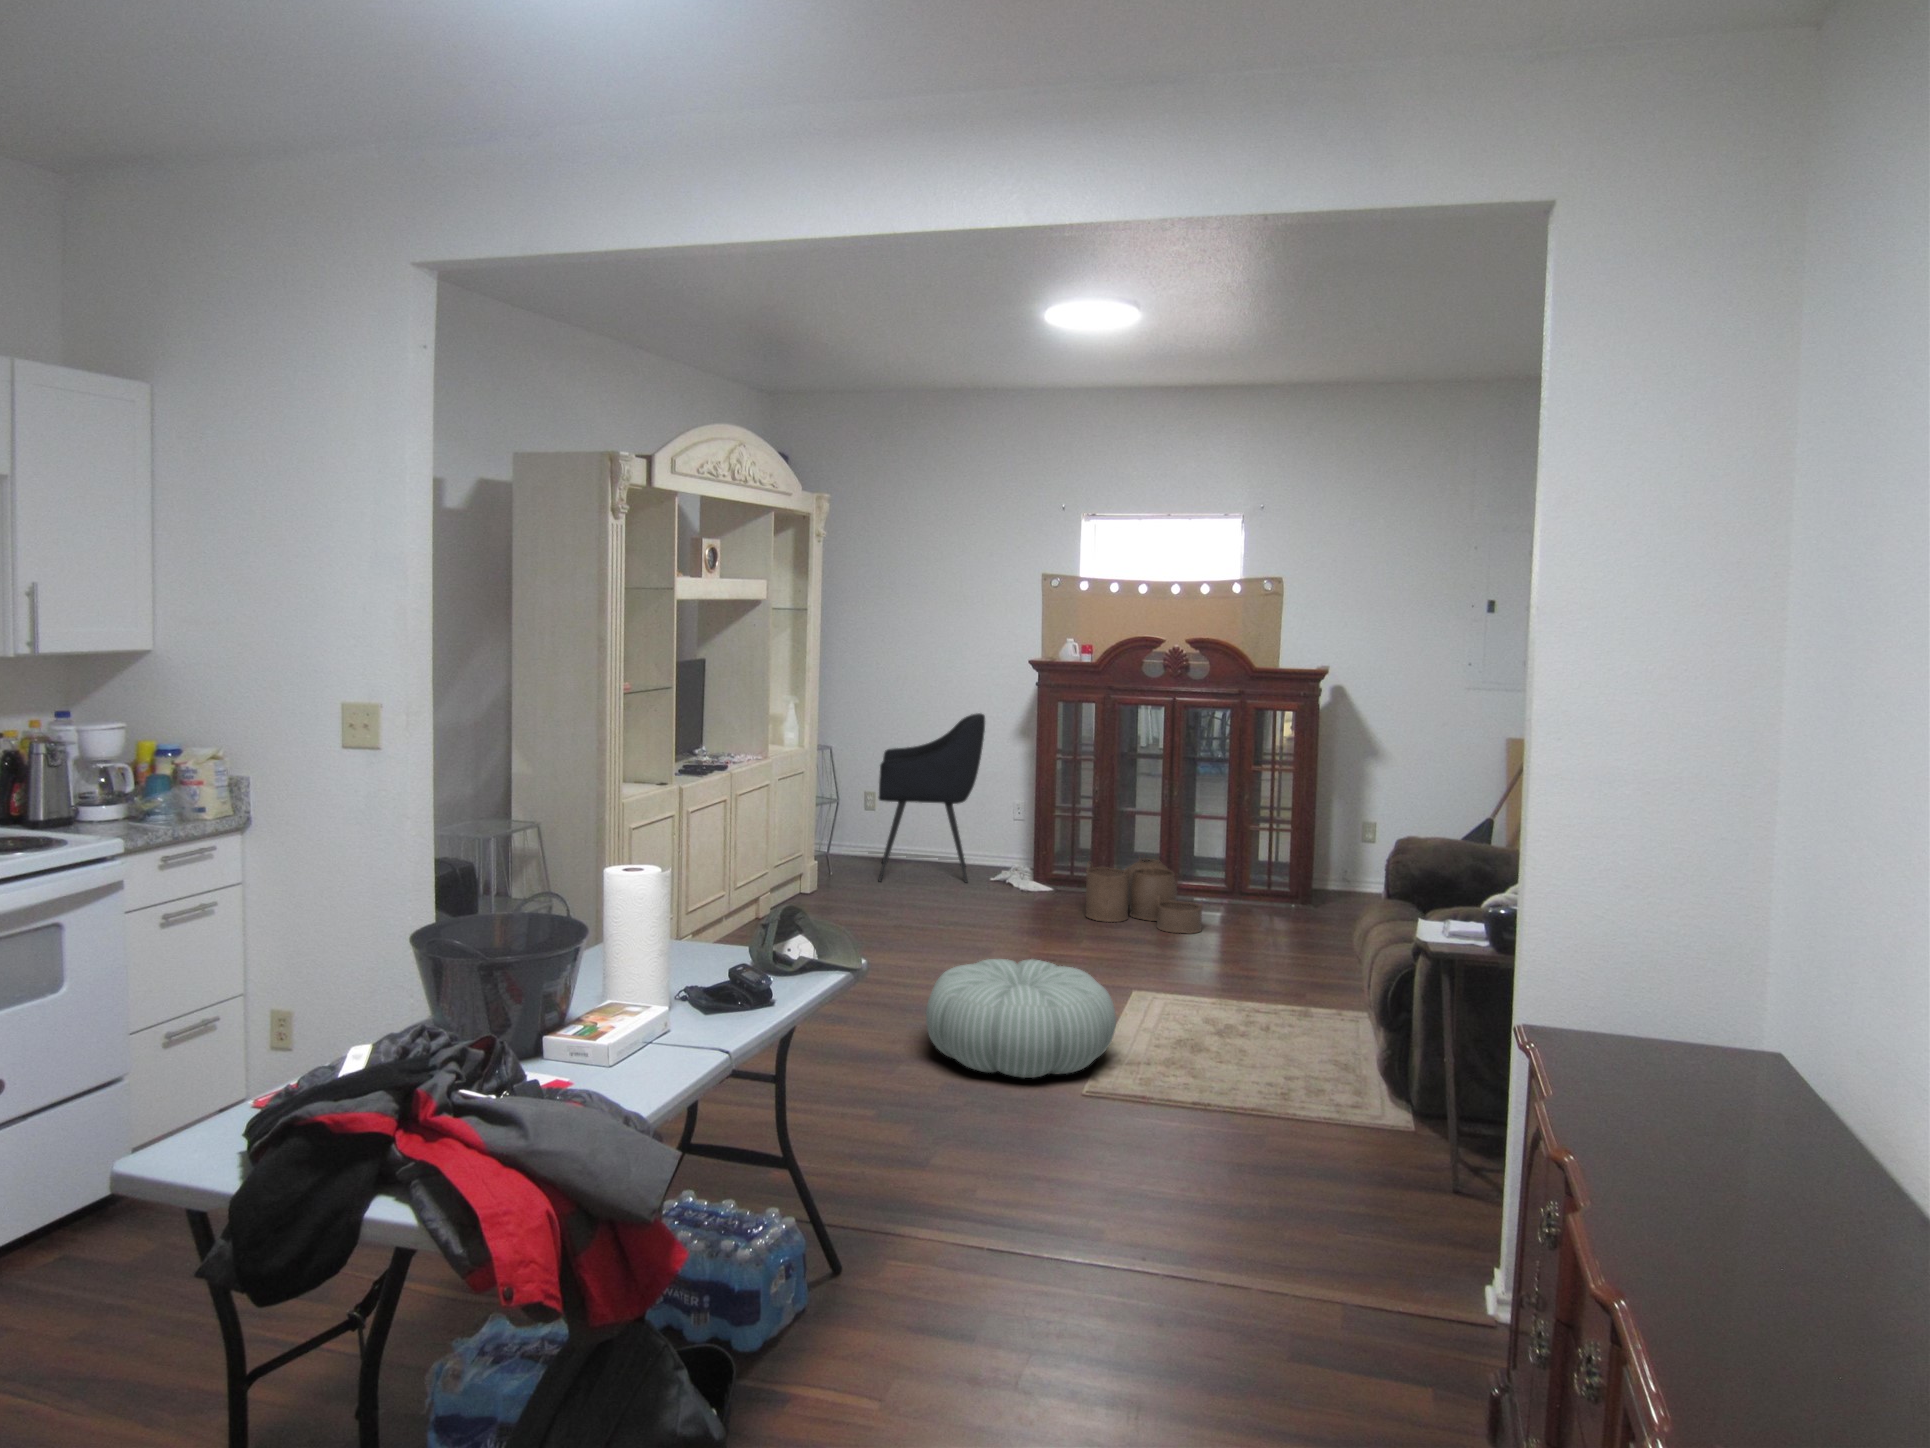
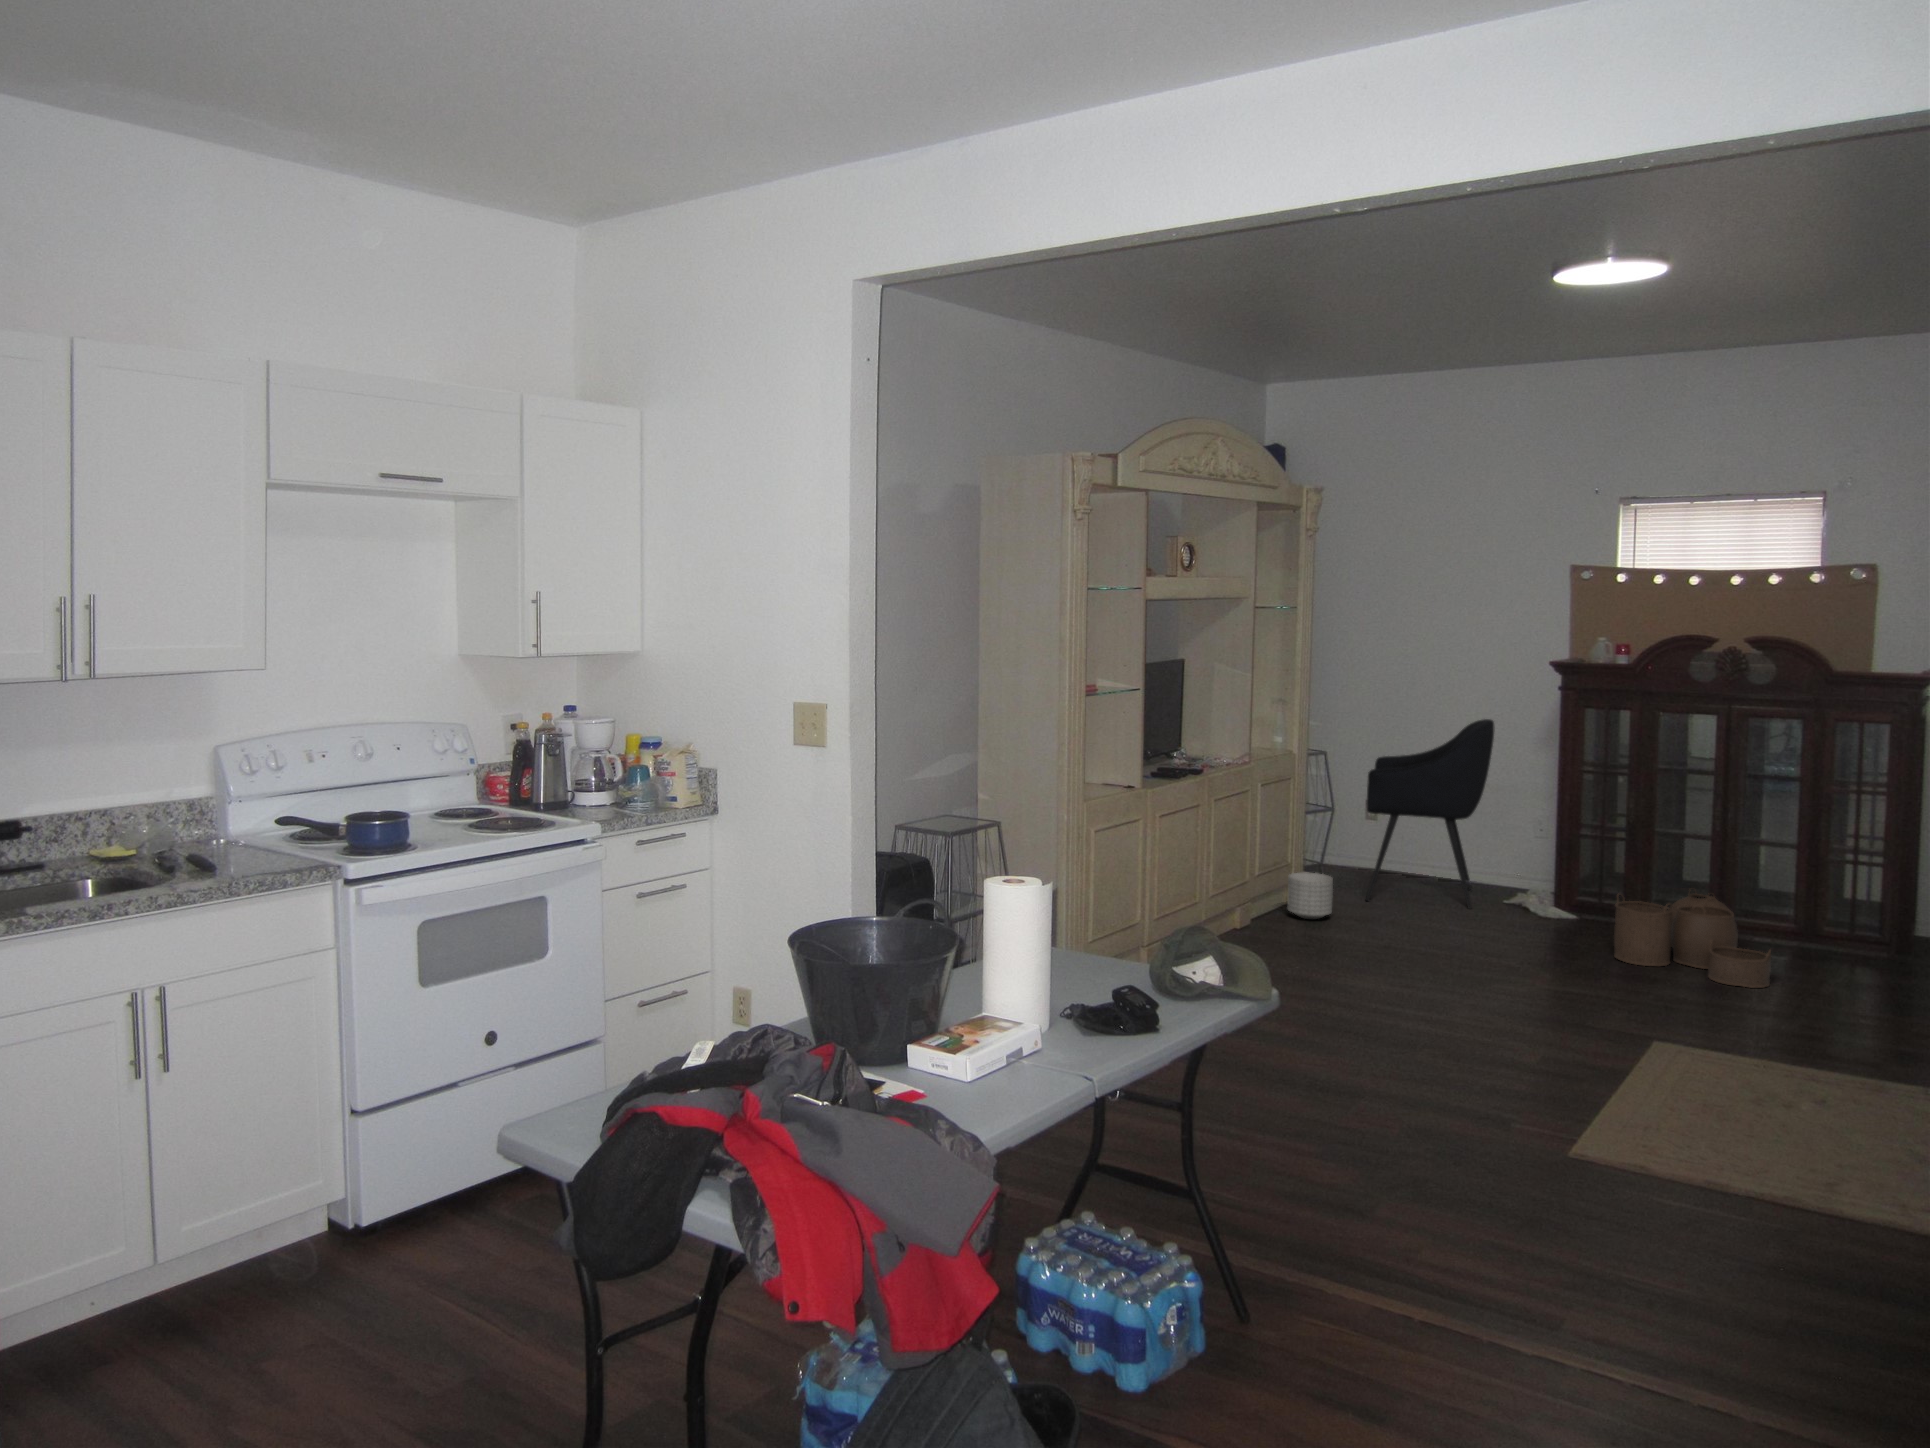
planter: none [812,858,852,901] -> present [1288,873,1333,919]
pouf: present [926,959,1116,1078] -> none [1390,999,1628,1141]

